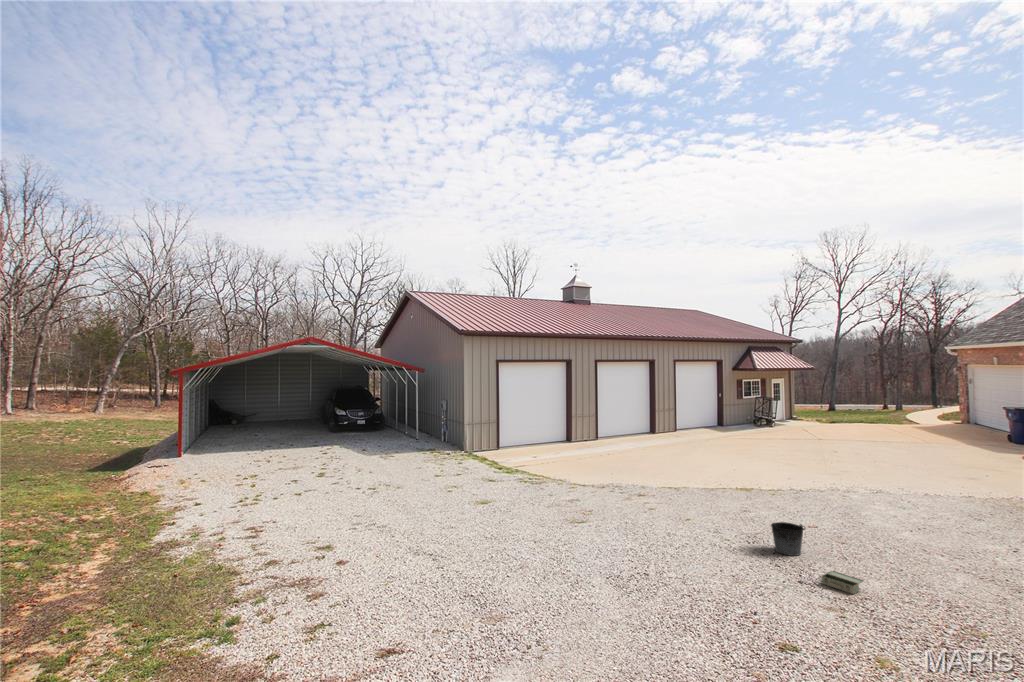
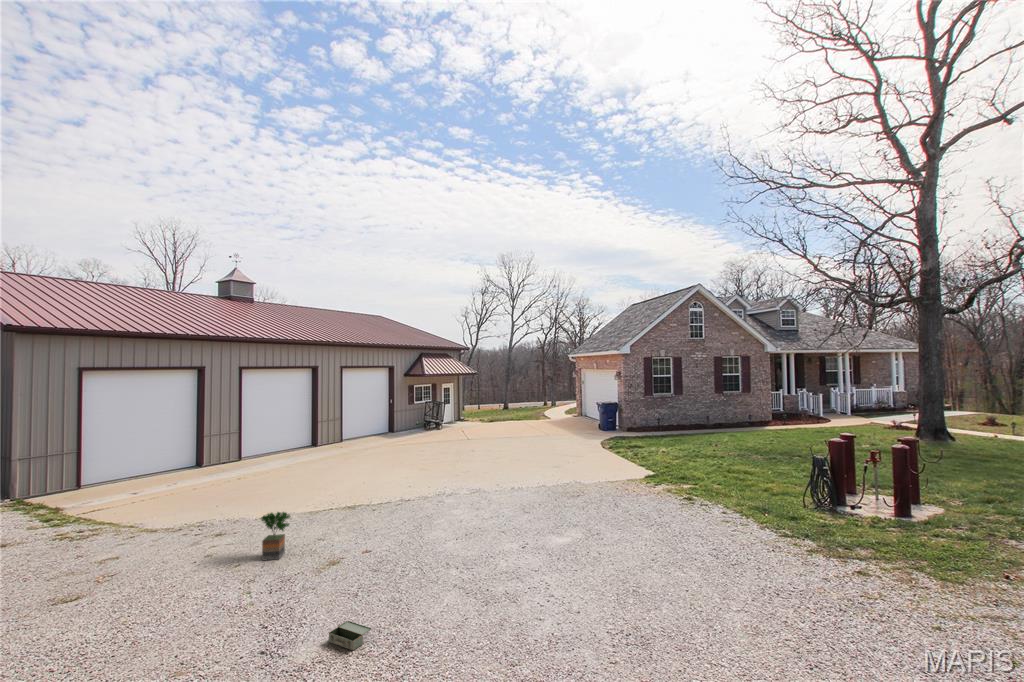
potted tree: none [692,477,720,518] -> present [261,512,291,561]
bucket: present [771,522,805,556] -> none [309,561,348,603]

